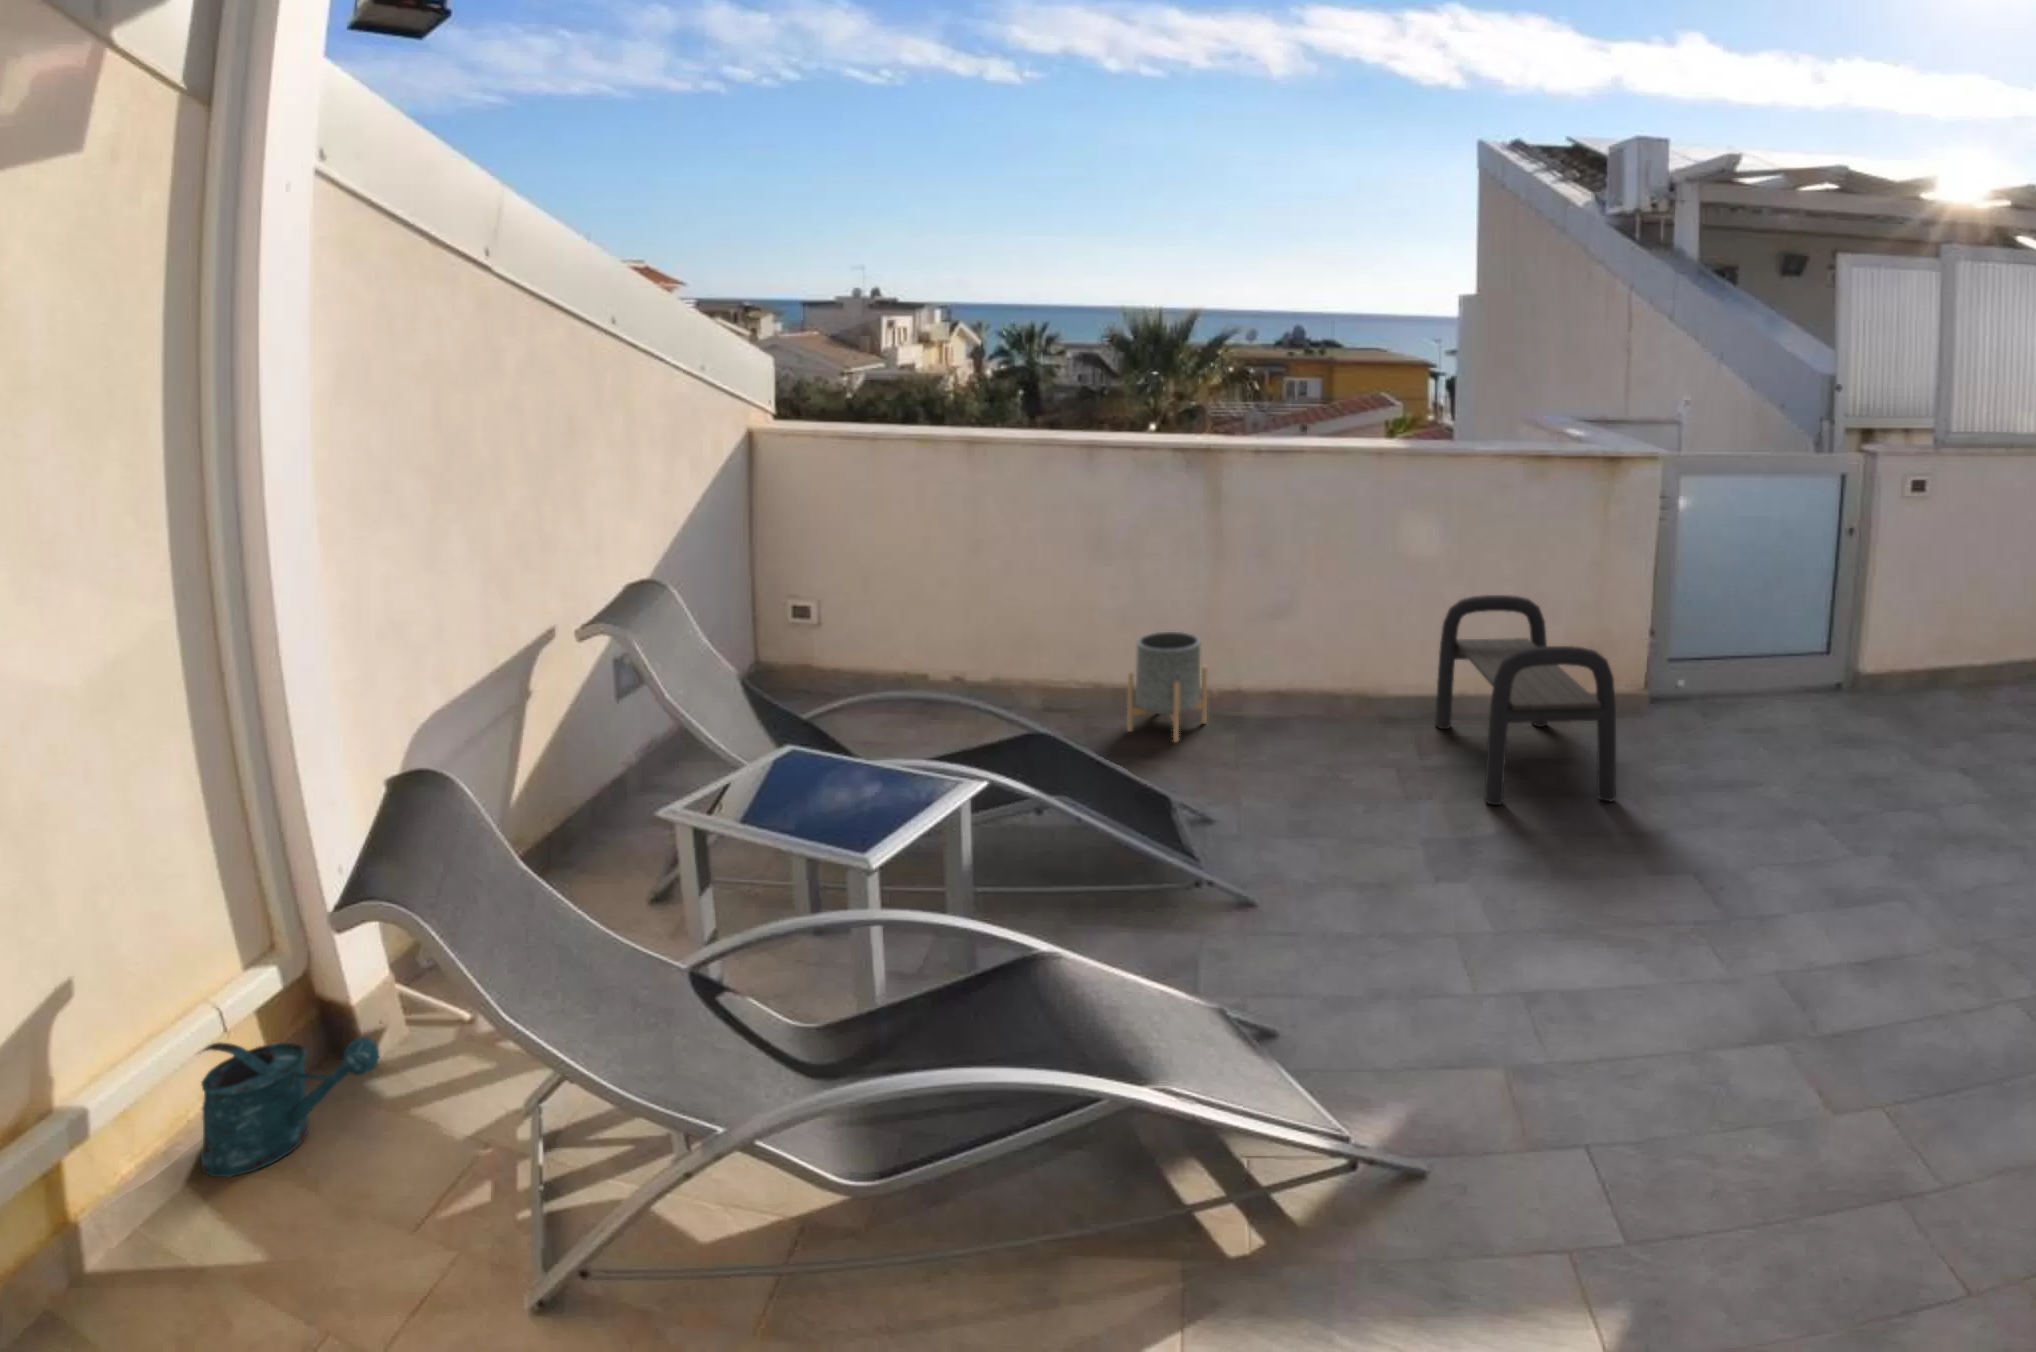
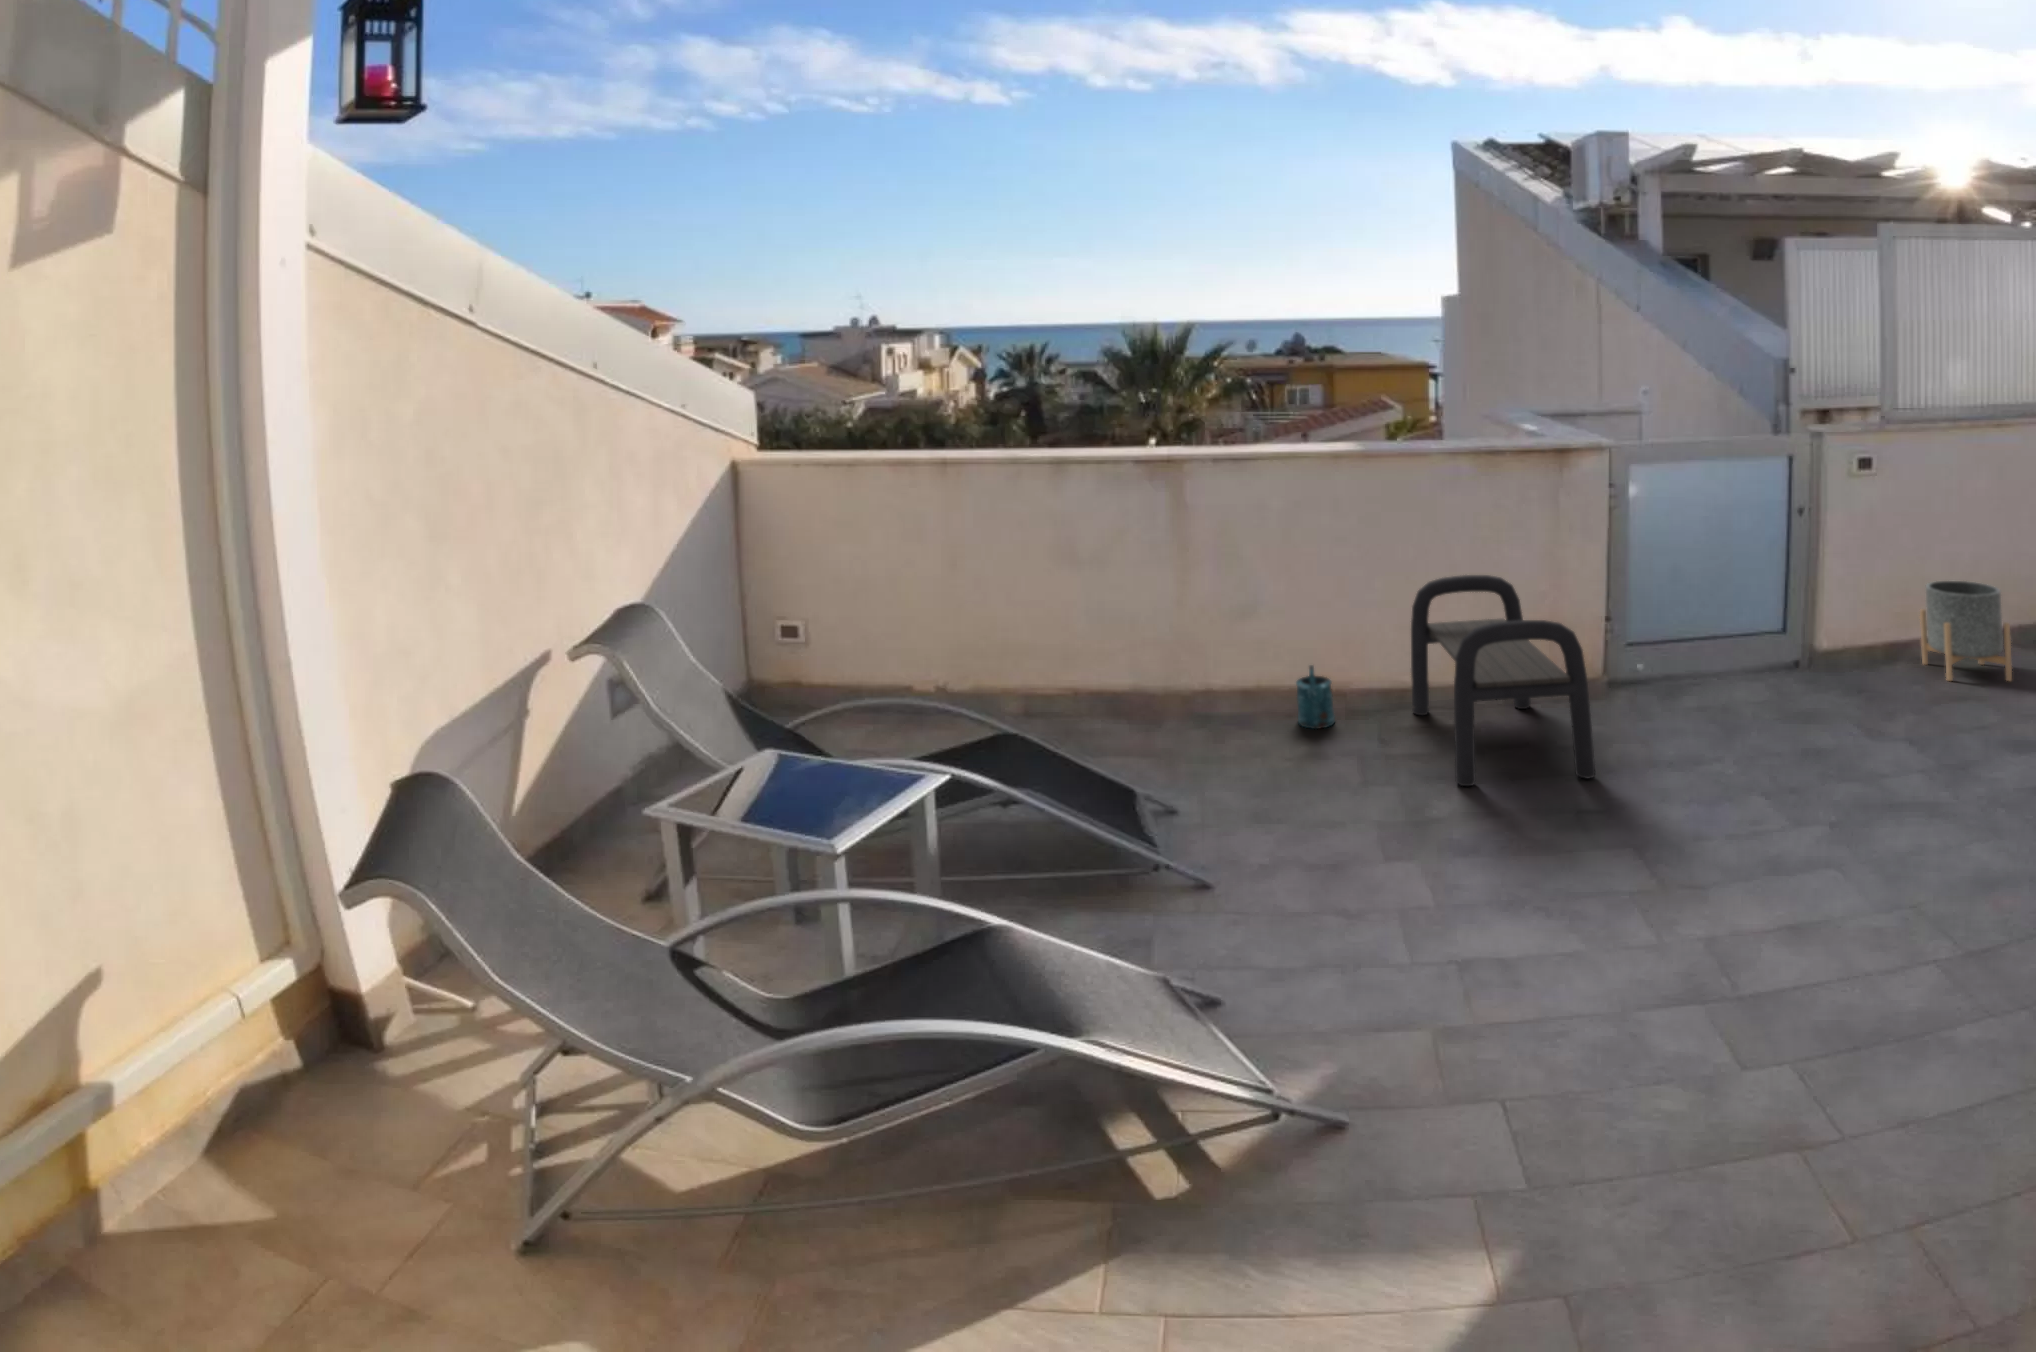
planter: present [1127,632,1208,742] -> present [1920,581,2012,681]
watering can: present [198,1037,379,1177] -> present [1296,665,1335,729]

